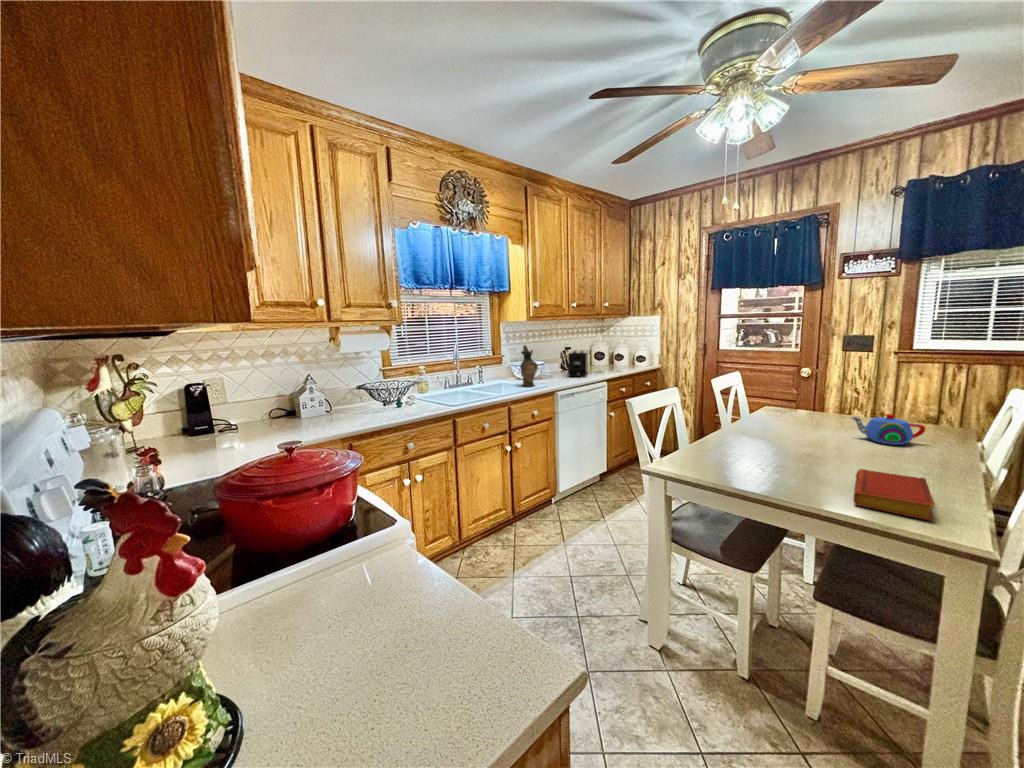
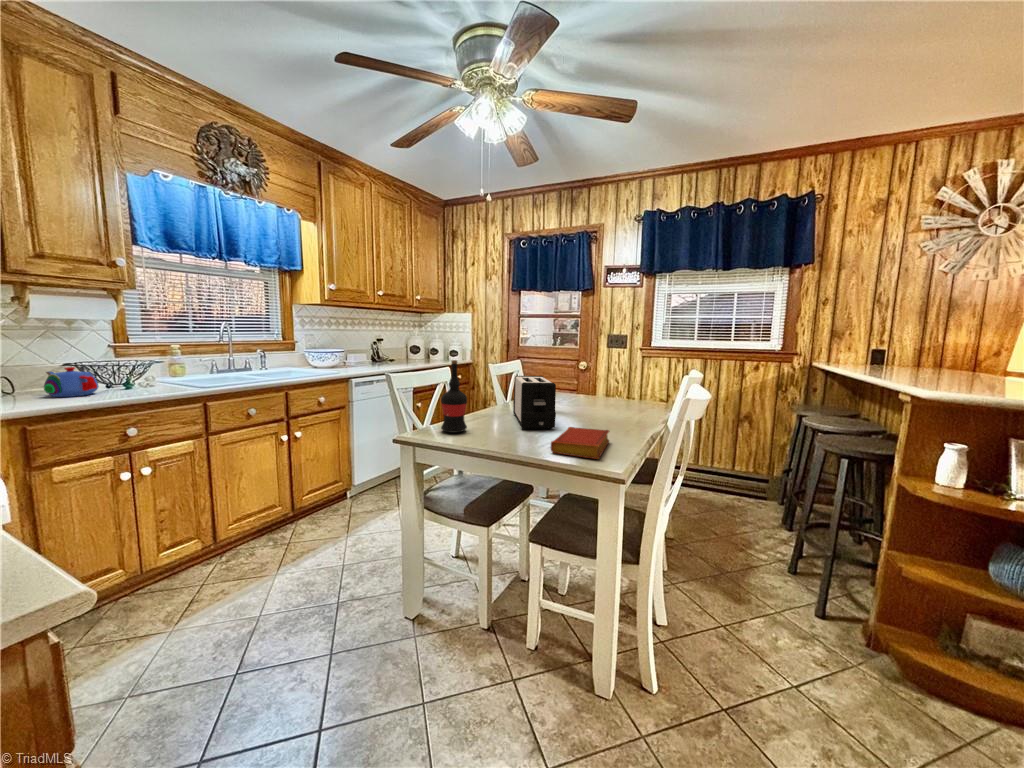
ceramic pitcher: present [520,345,538,386] -> none [312,329,332,373]
toaster: present [568,350,588,377] -> present [513,376,556,429]
wine bottle: none [692,389,723,466] -> present [441,360,467,433]
teapot: present [851,414,925,445] -> present [44,367,99,397]

